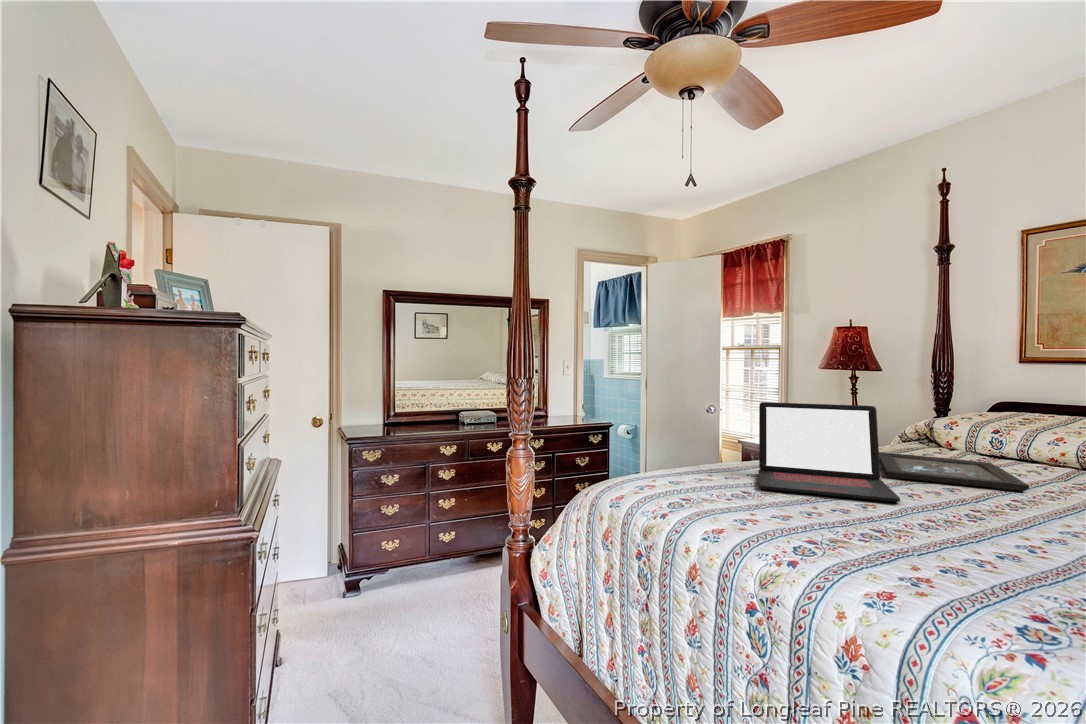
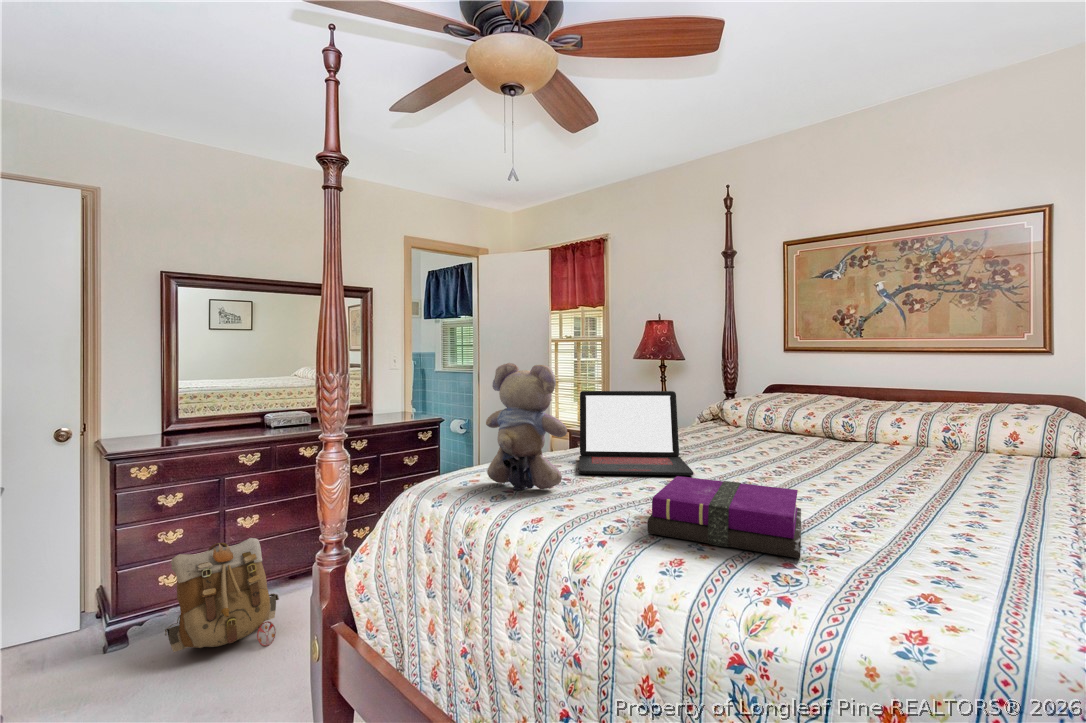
teddy bear: none [662,373,749,501] -> present [486,363,567,490]
tray: present [879,452,1029,491] -> none [678,433,785,457]
notebook: none [846,501,1057,614] -> present [647,476,801,559]
backpack: none [385,518,469,614] -> present [165,538,279,652]

